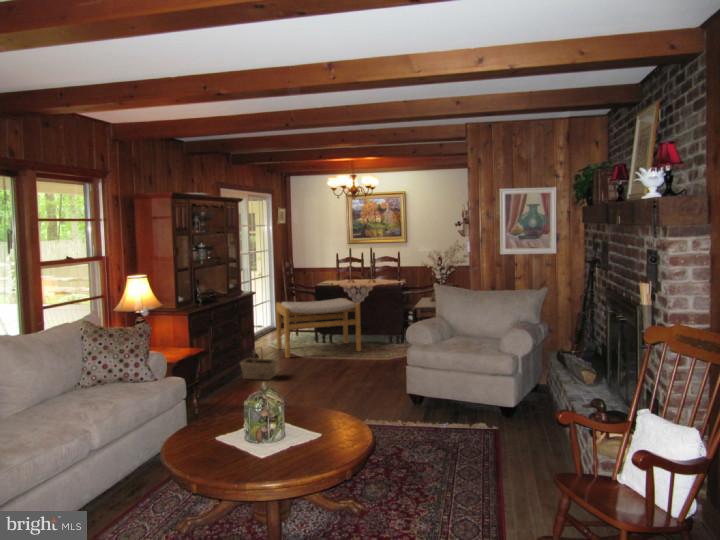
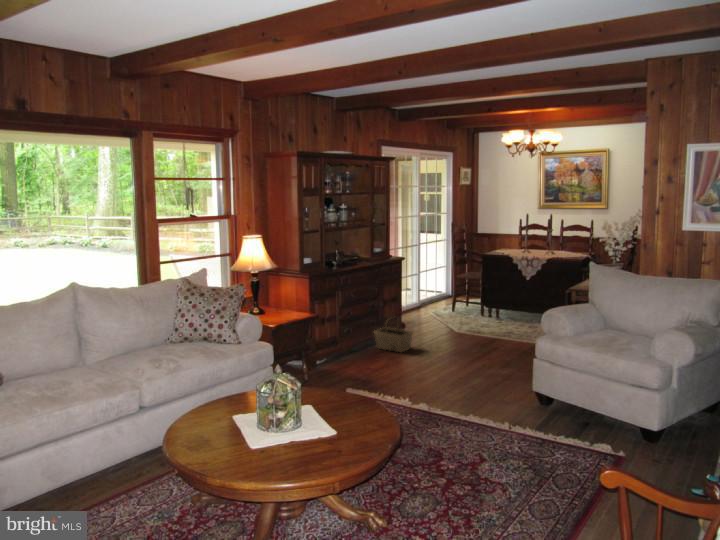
footstool: present [276,298,361,358] -> none [434,270,524,331]

